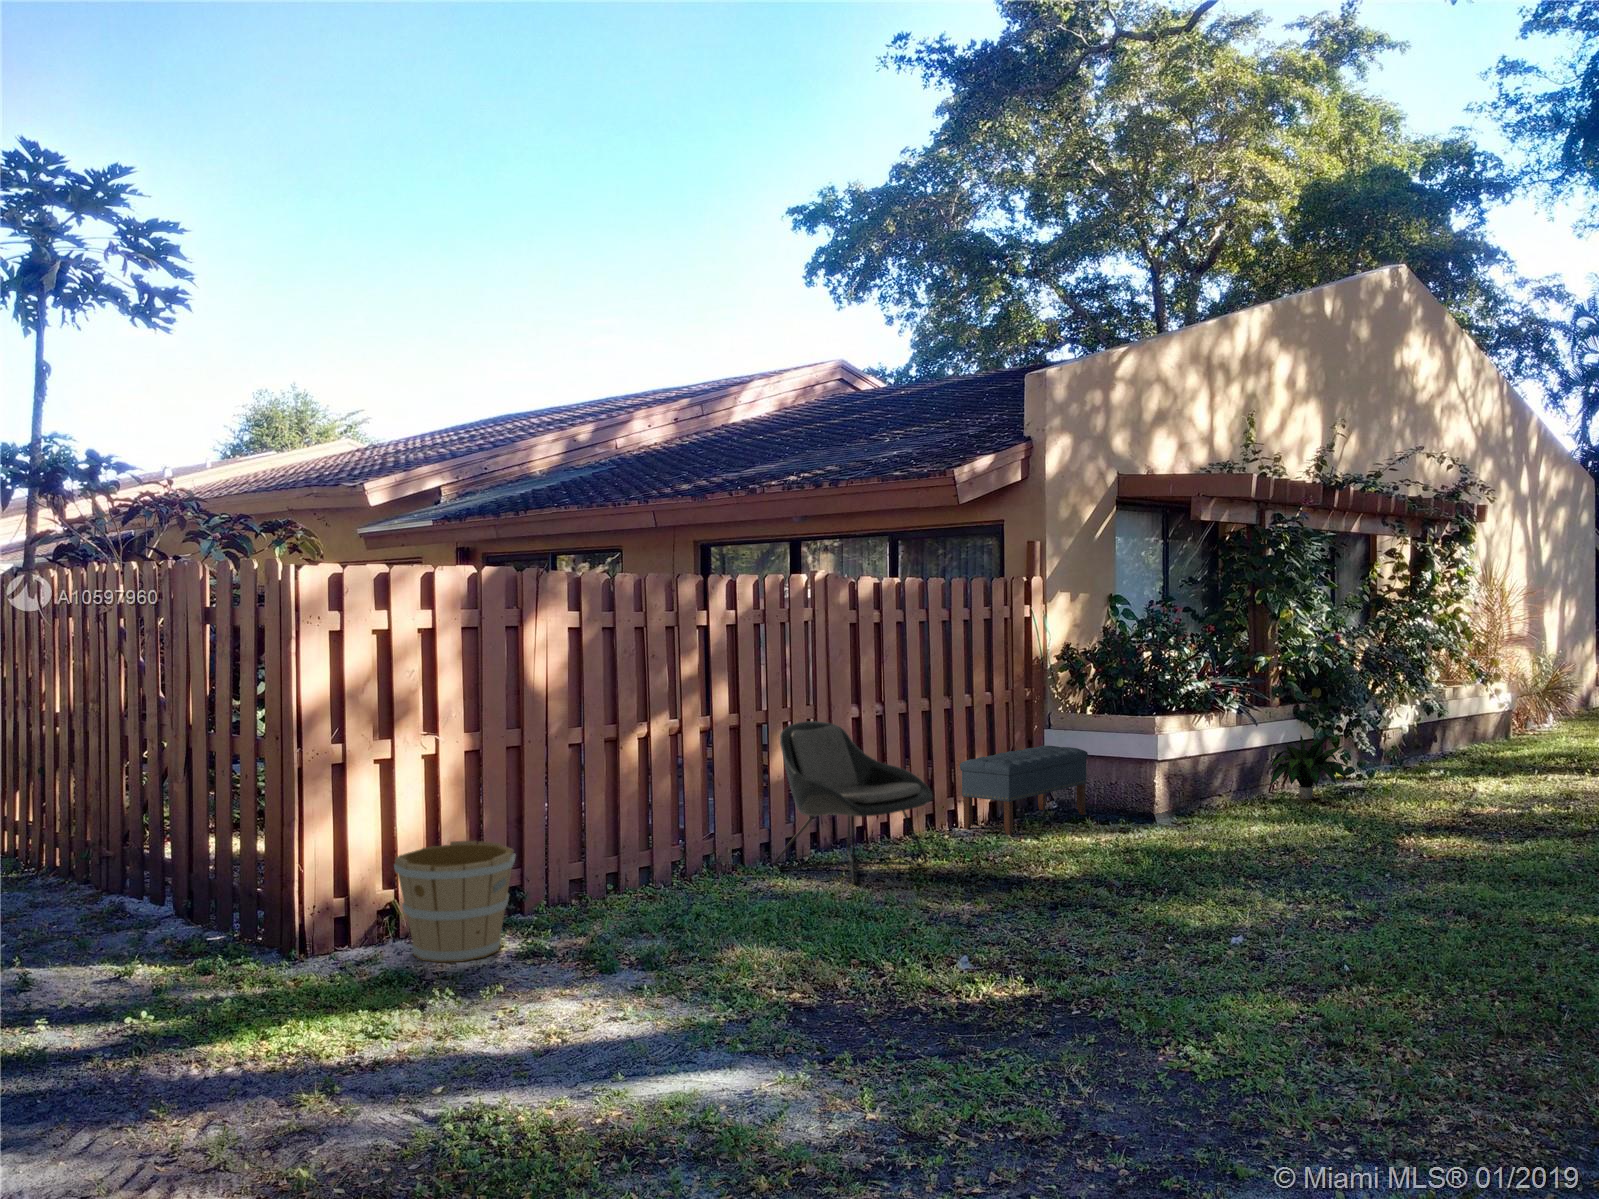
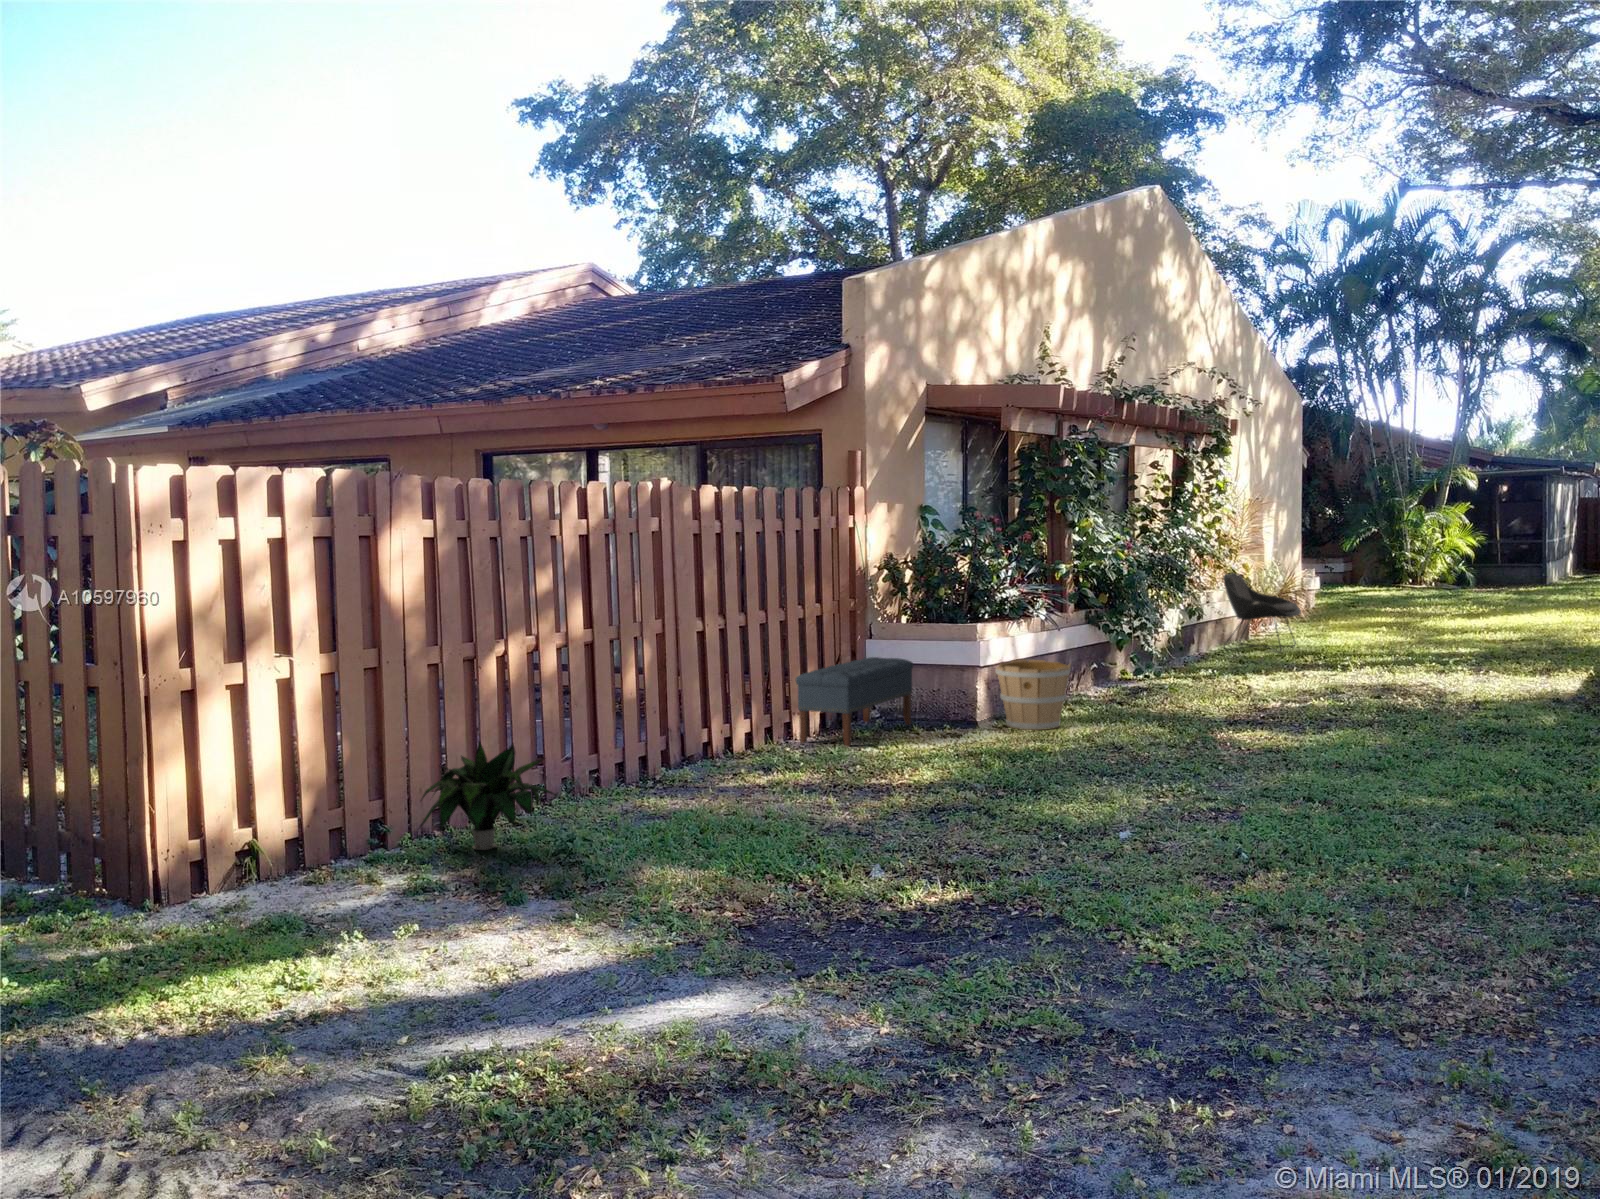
lounge chair: present [775,721,933,885] -> present [1223,573,1301,653]
potted plant: present [1269,735,1348,799] -> present [420,742,554,850]
wooden bucket: present [394,841,515,962] -> present [996,659,1071,730]

